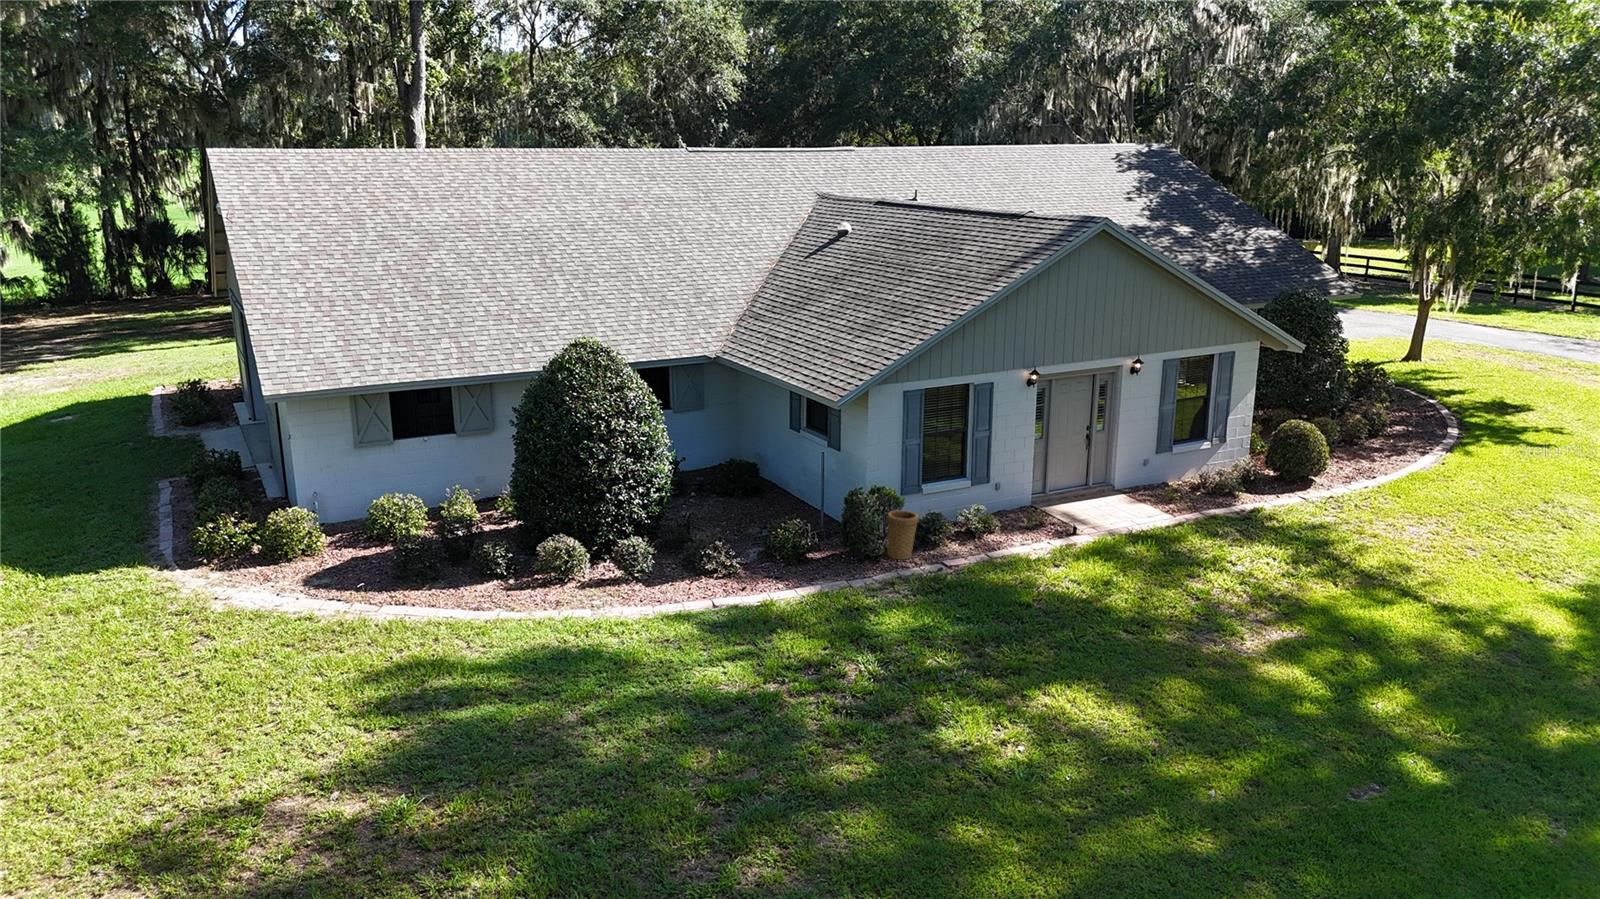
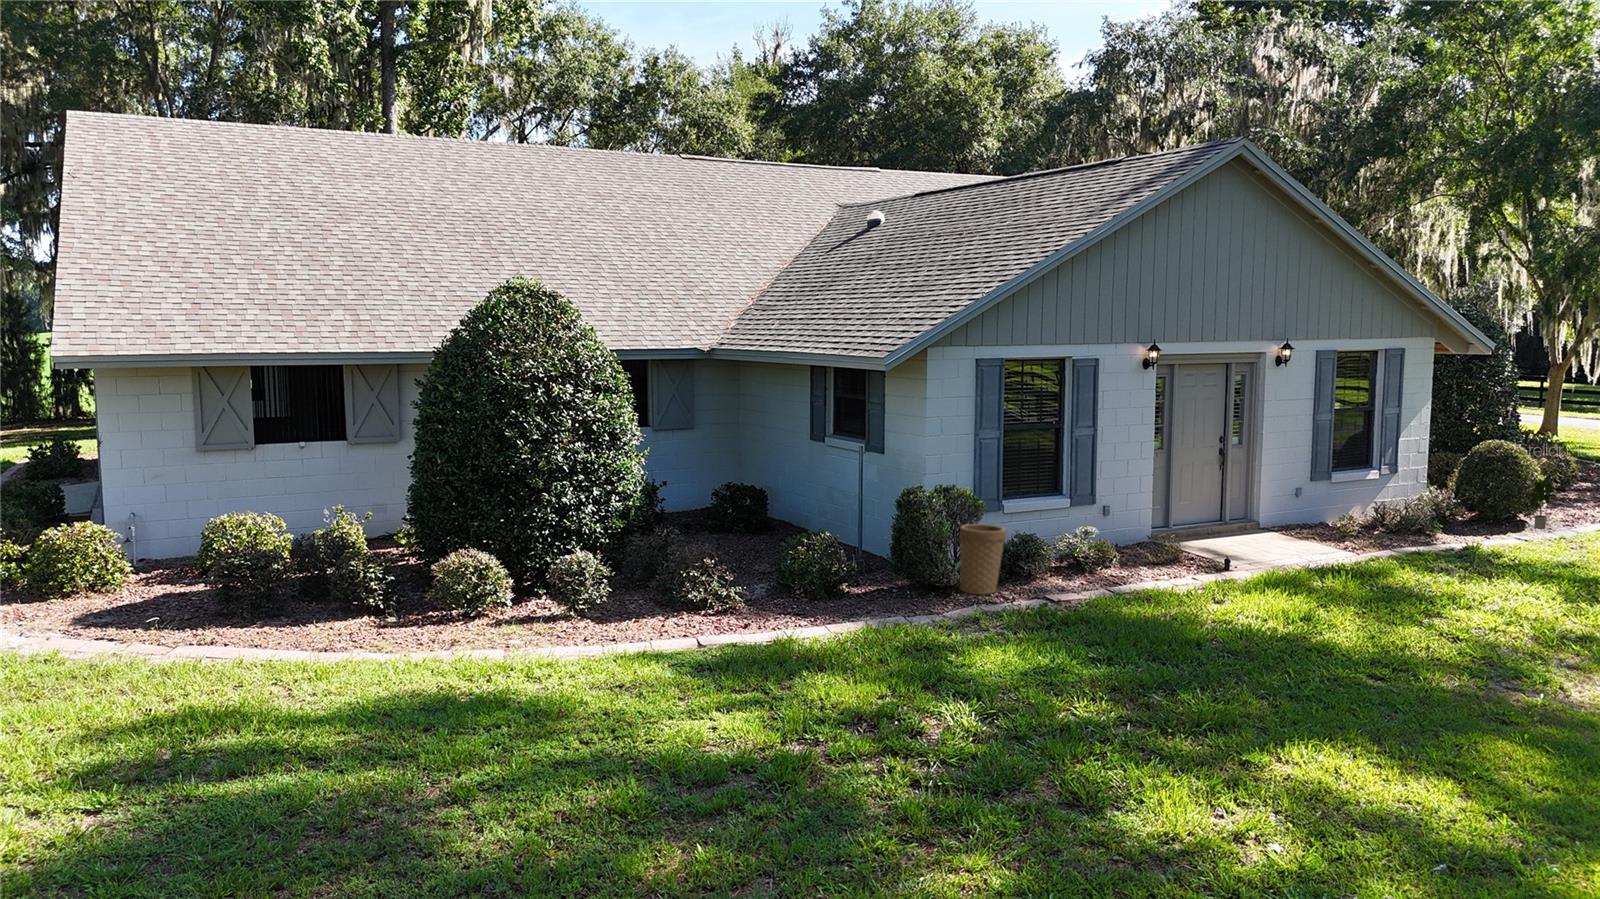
potted plant: none [1311,454,1331,490] -> present [1529,479,1554,529]

